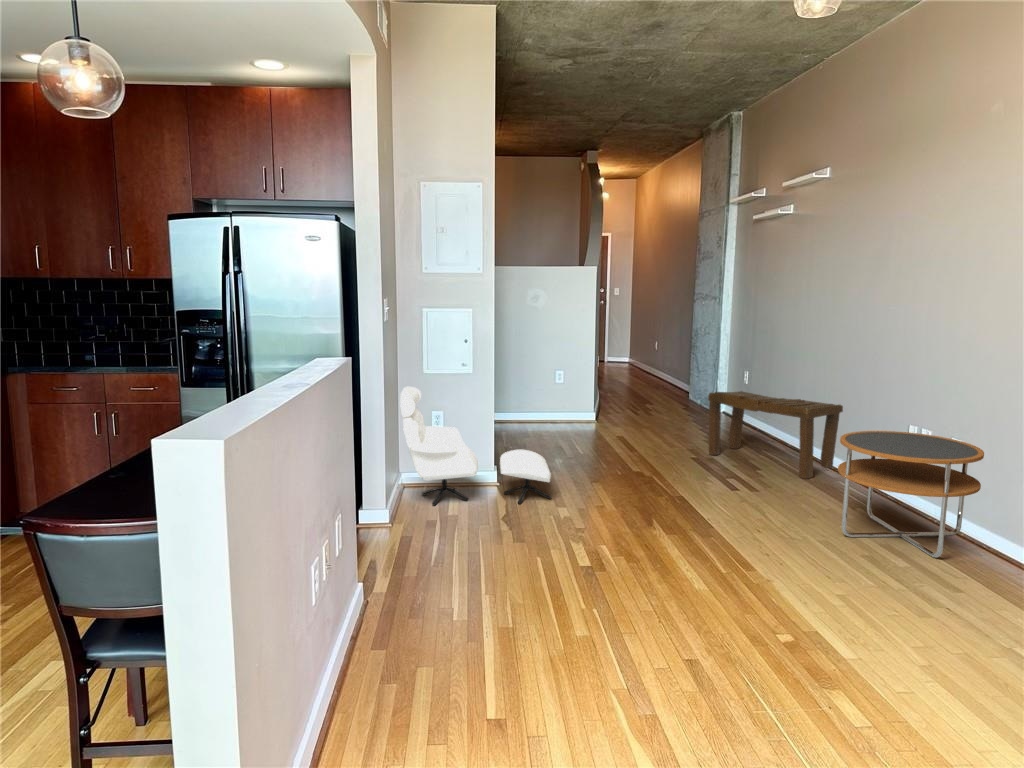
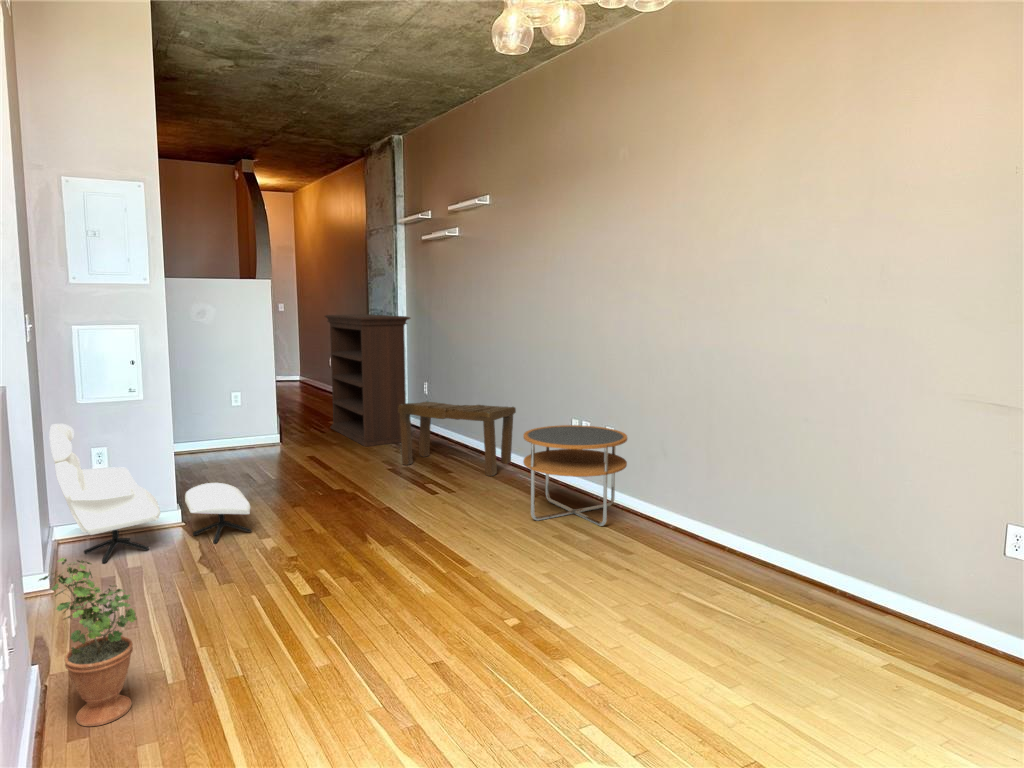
bookshelf: none [646,299,732,432] -> present [325,314,410,446]
potted plant: none [362,496,429,638] -> present [39,558,137,726]

